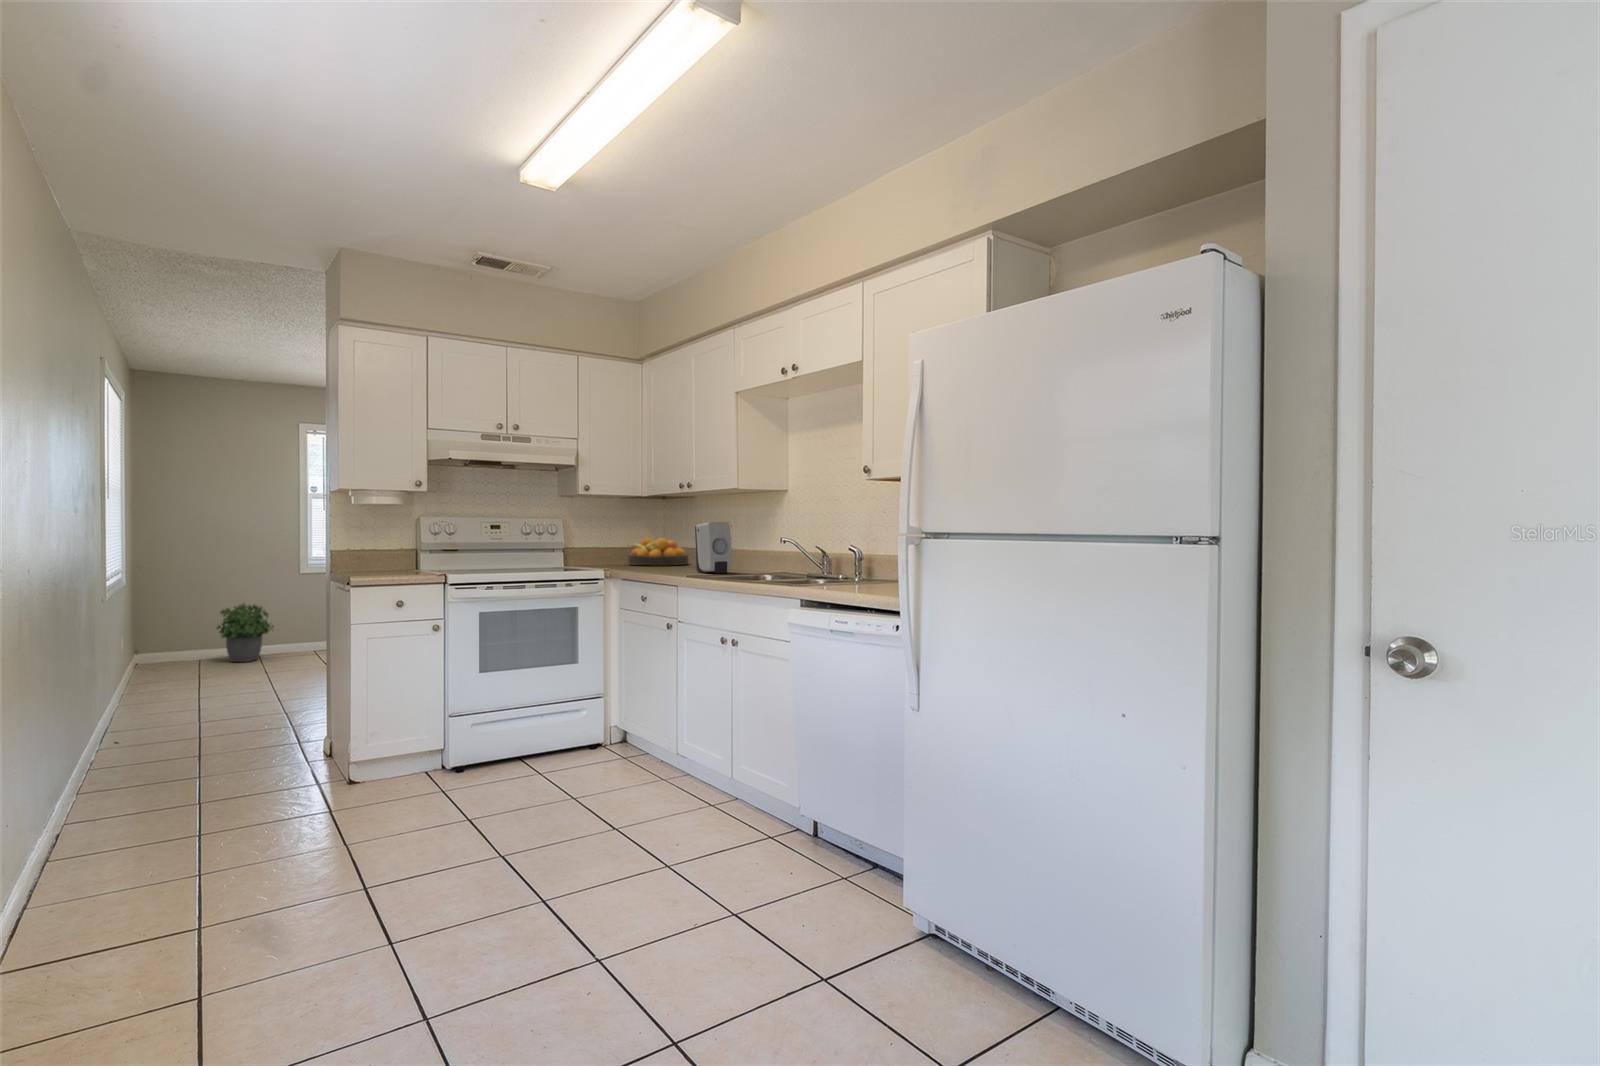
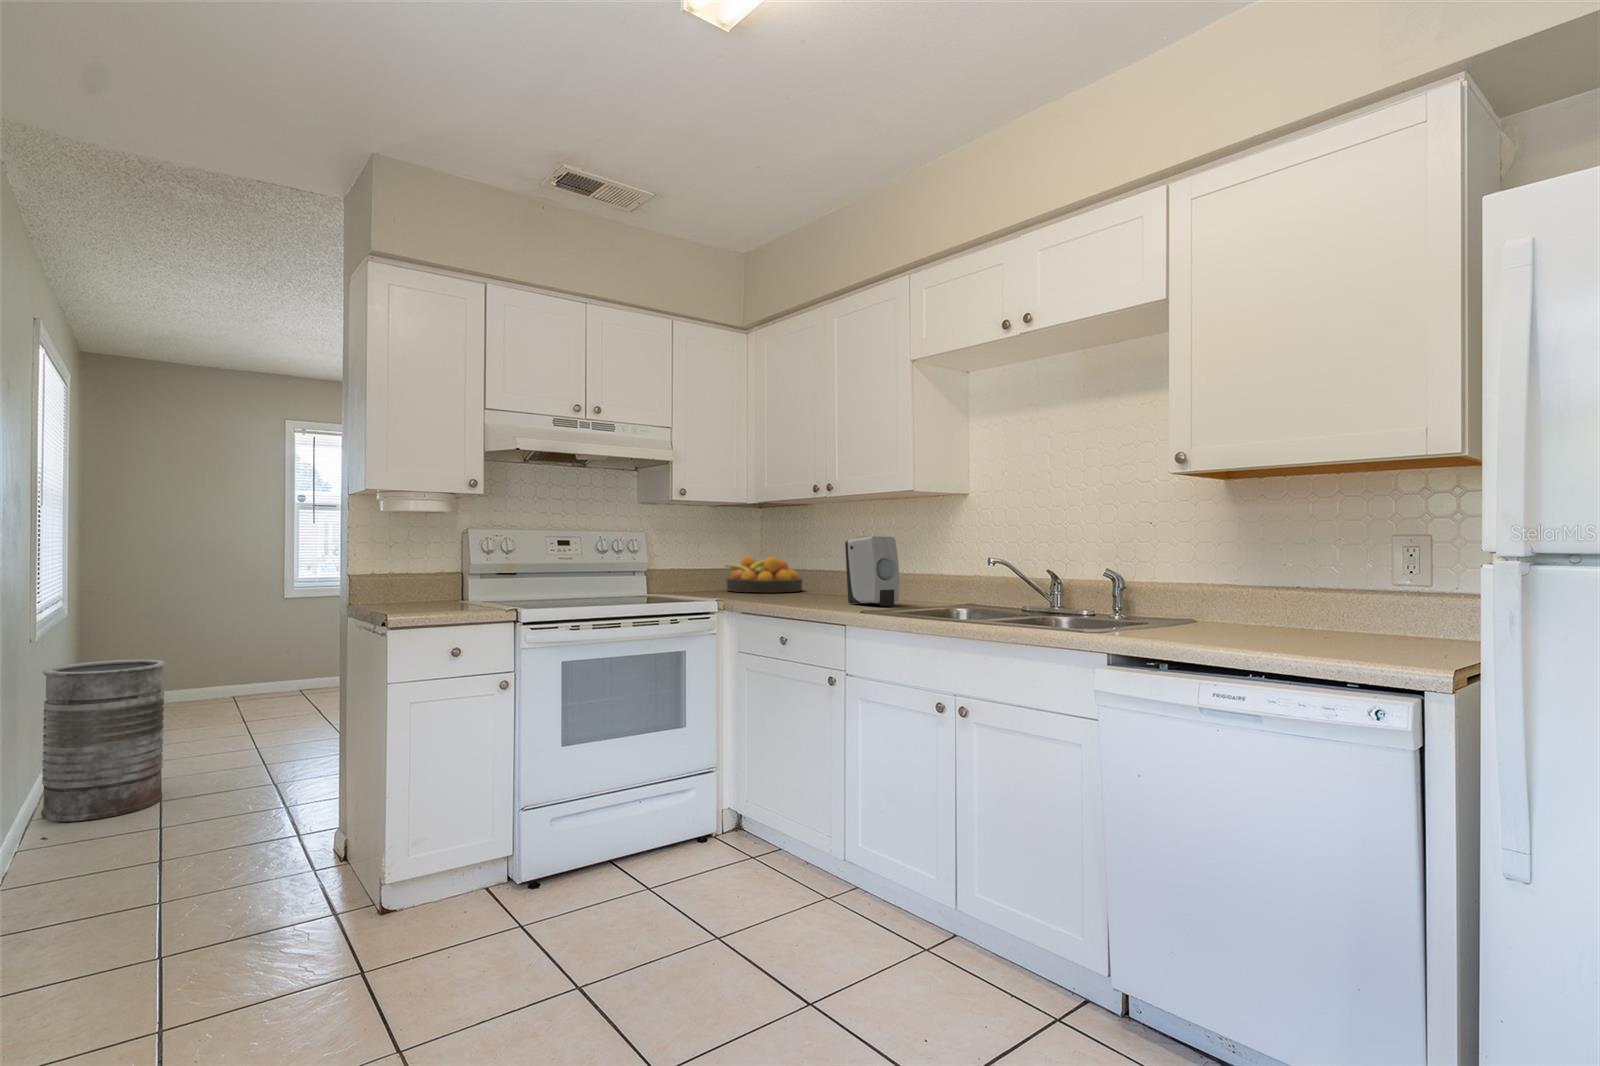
potted plant: present [216,603,274,662] -> none [181,633,253,705]
trash can: none [113,617,203,734] -> present [41,660,166,822]

